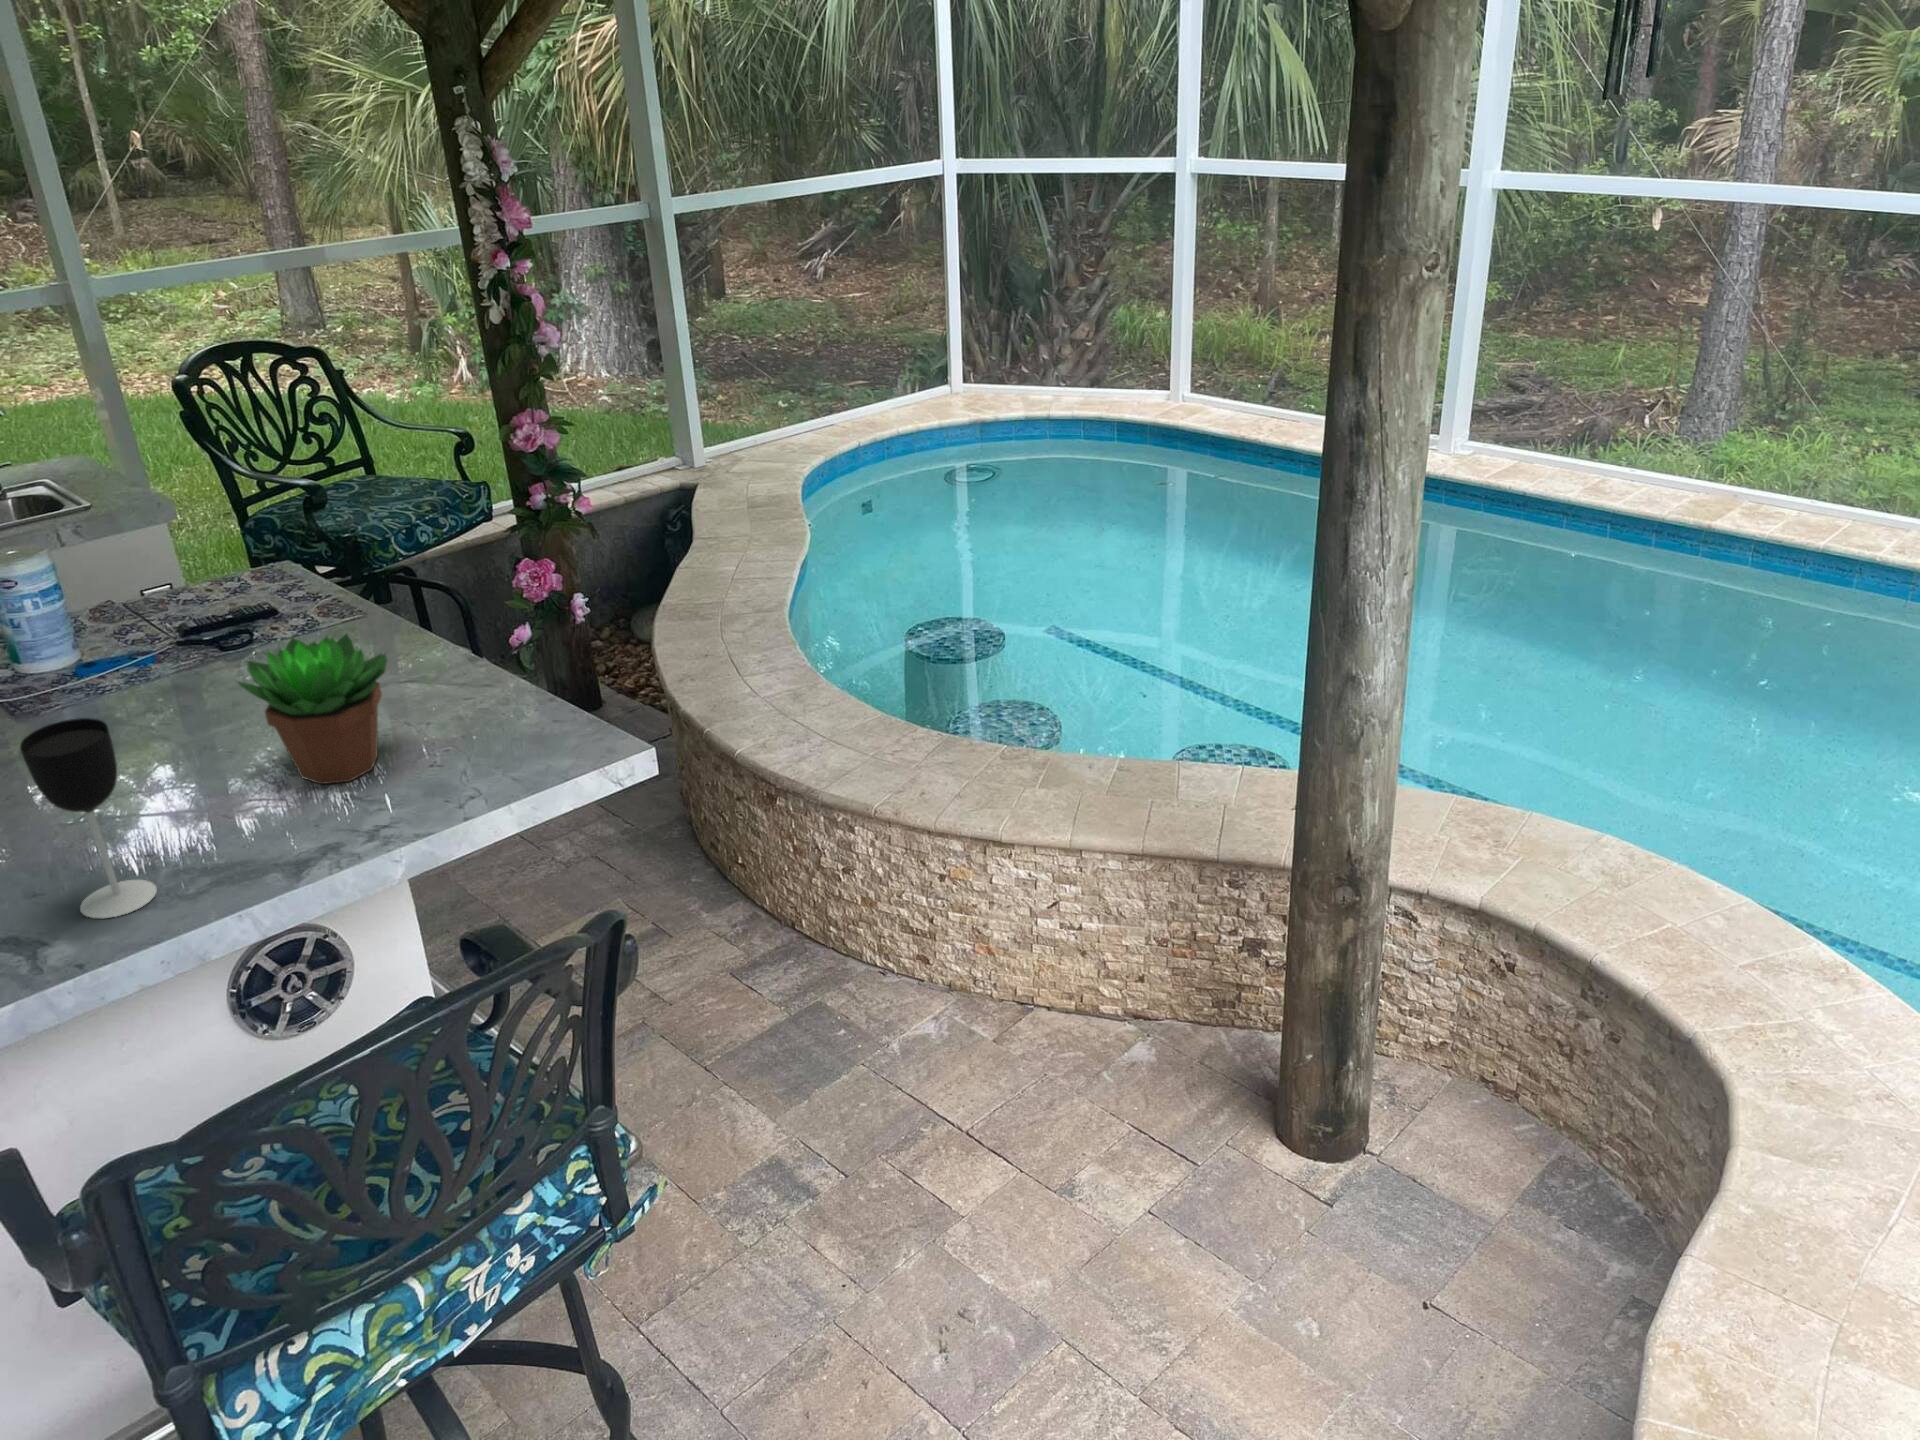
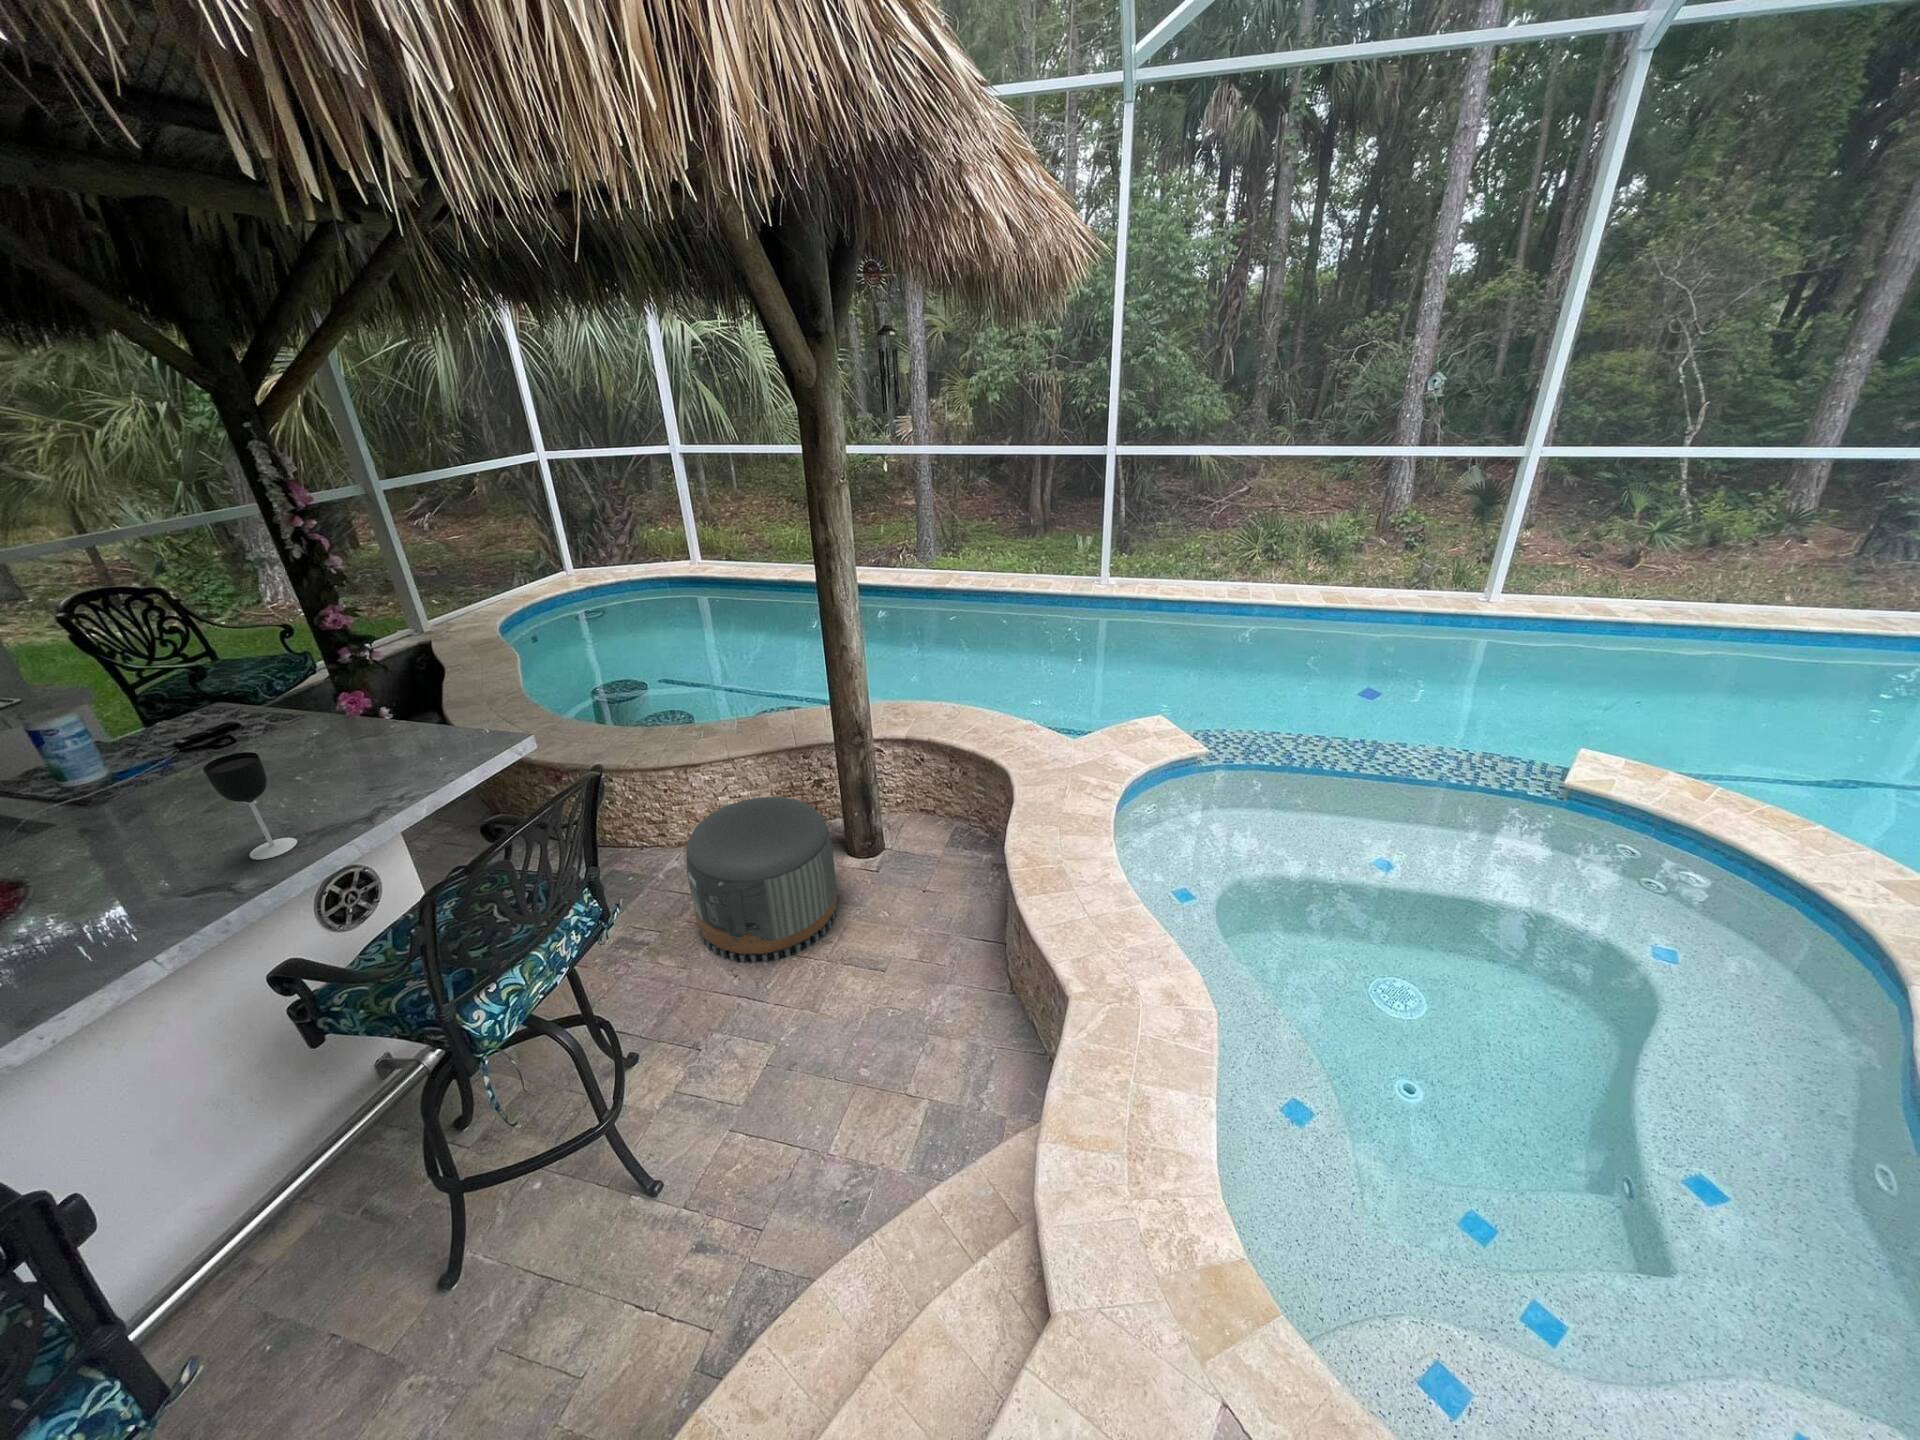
succulent plant: present [237,634,387,784] -> none [293,702,386,781]
pouf: none [903,961,1217,1349] -> present [686,797,838,963]

